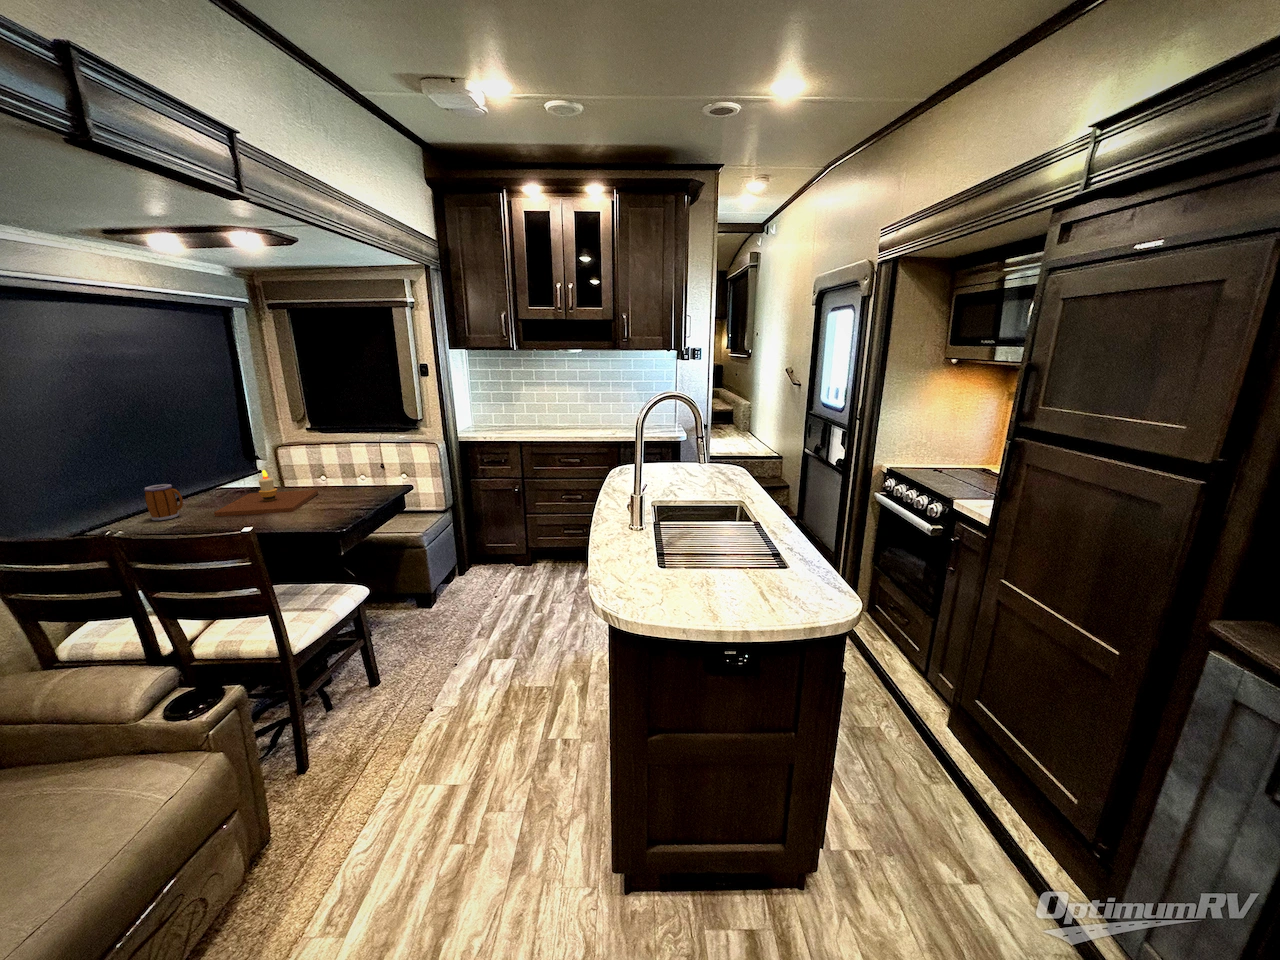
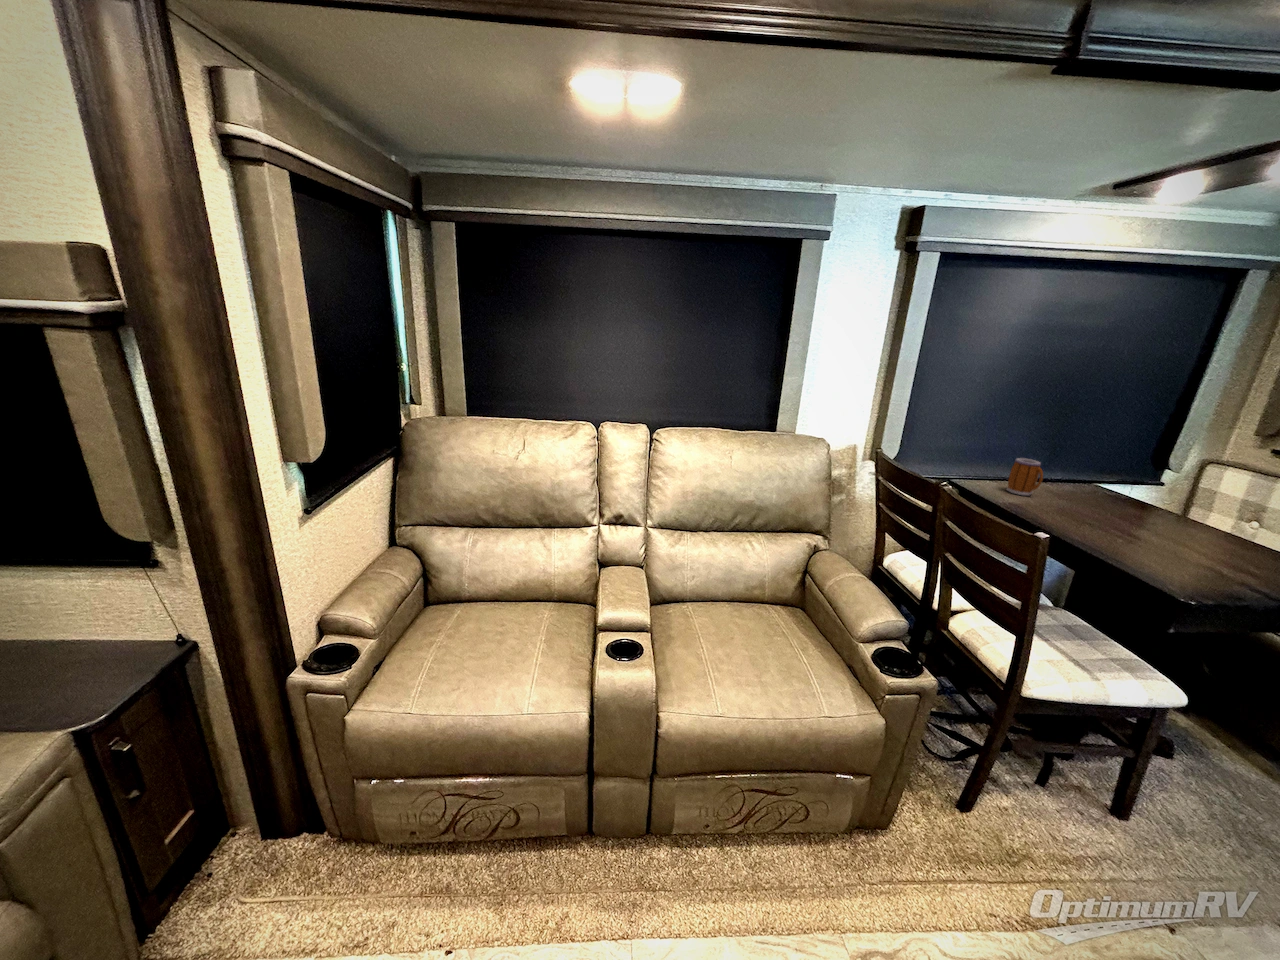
candle: present [214,470,318,517] -> none [1060,480,1217,544]

